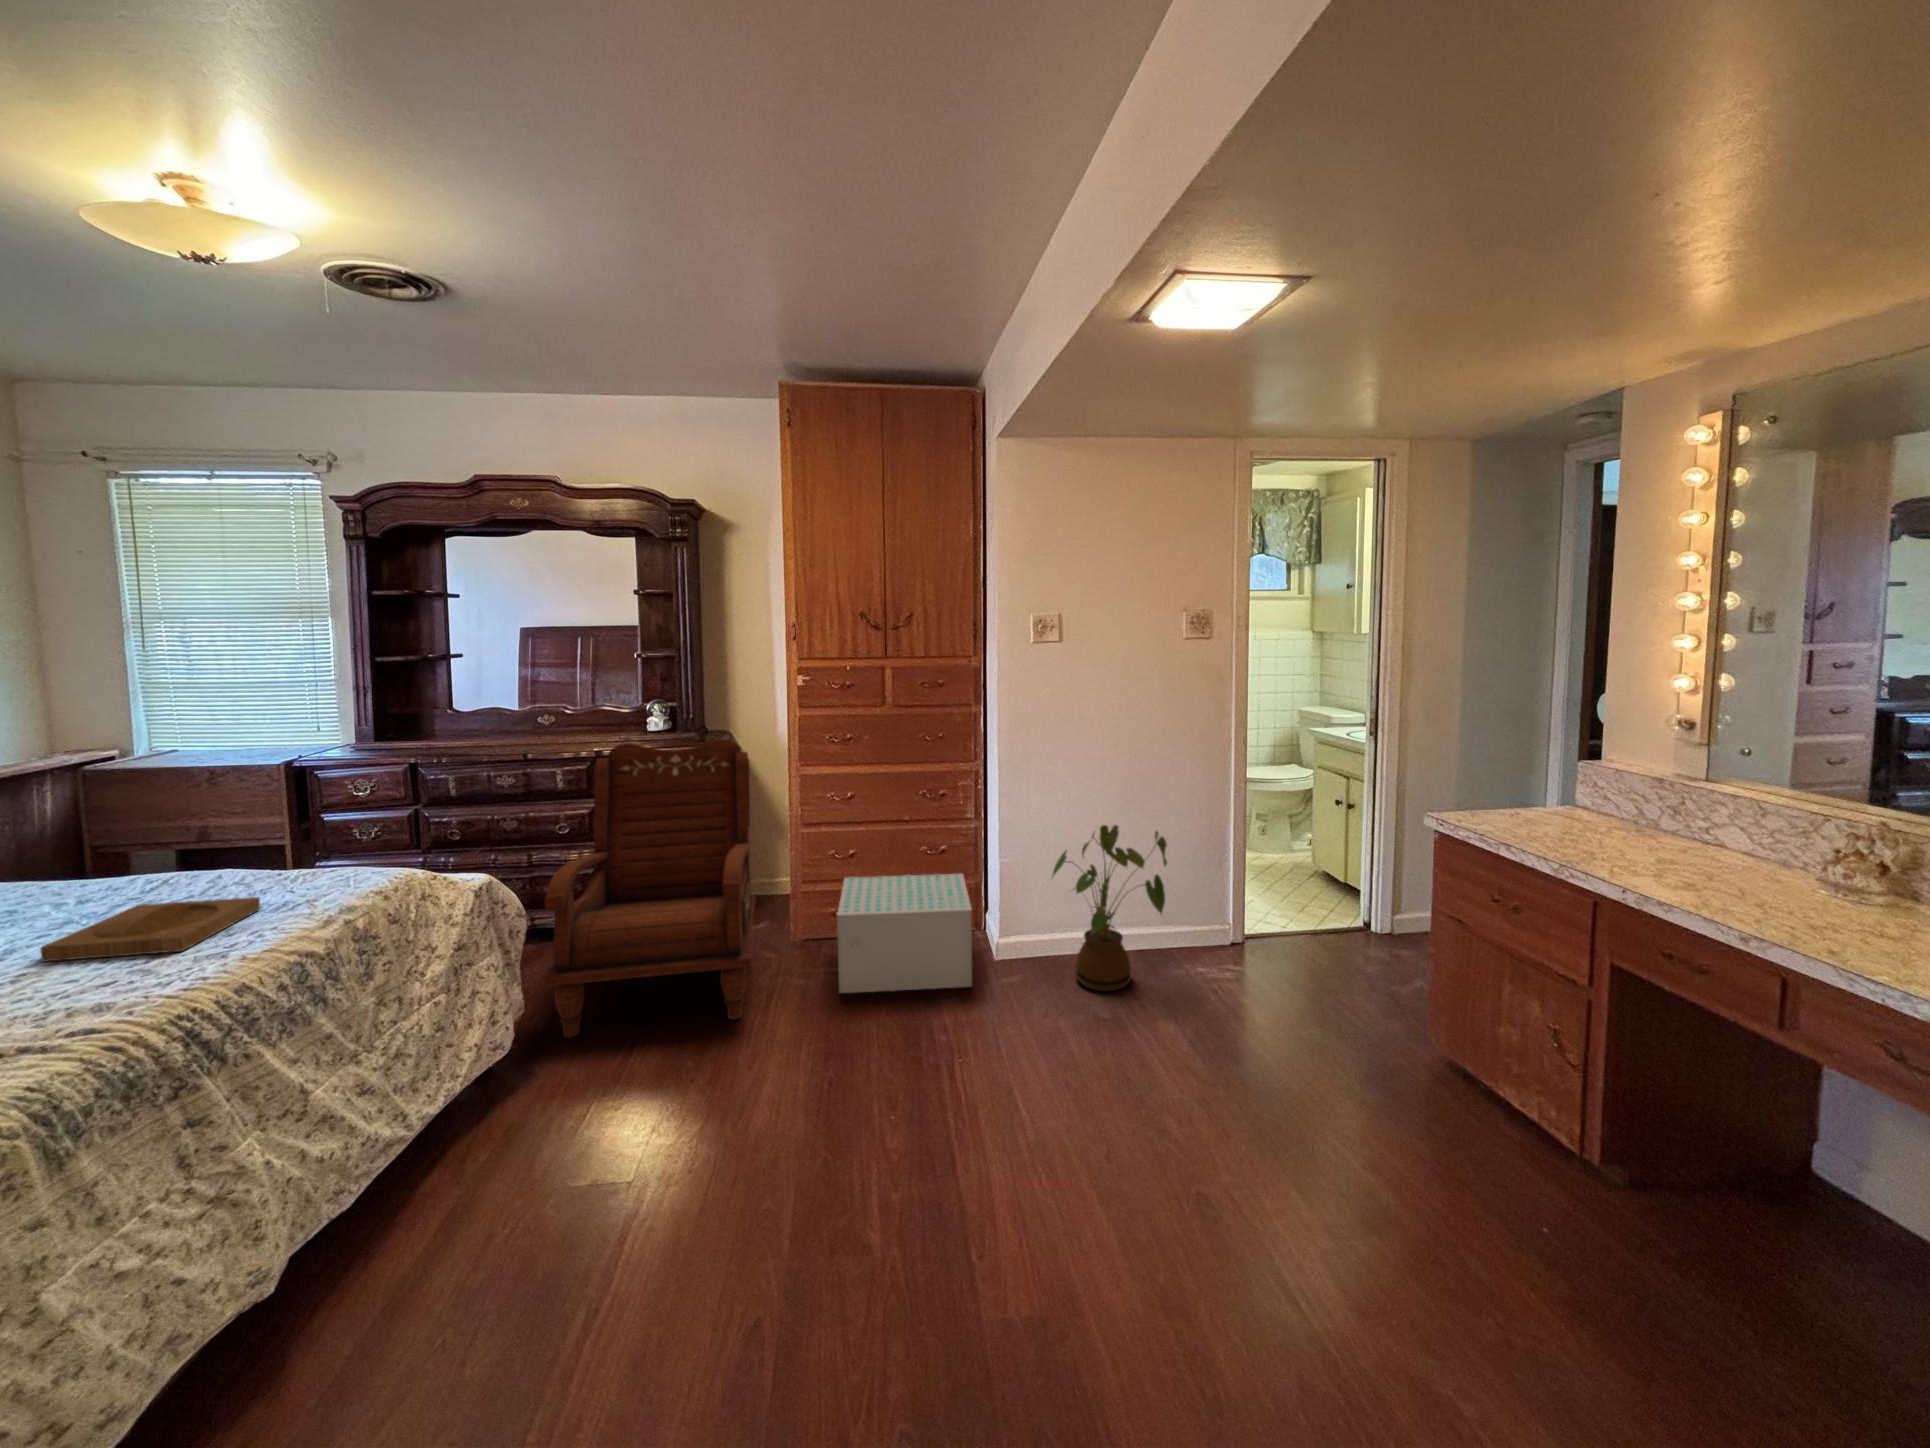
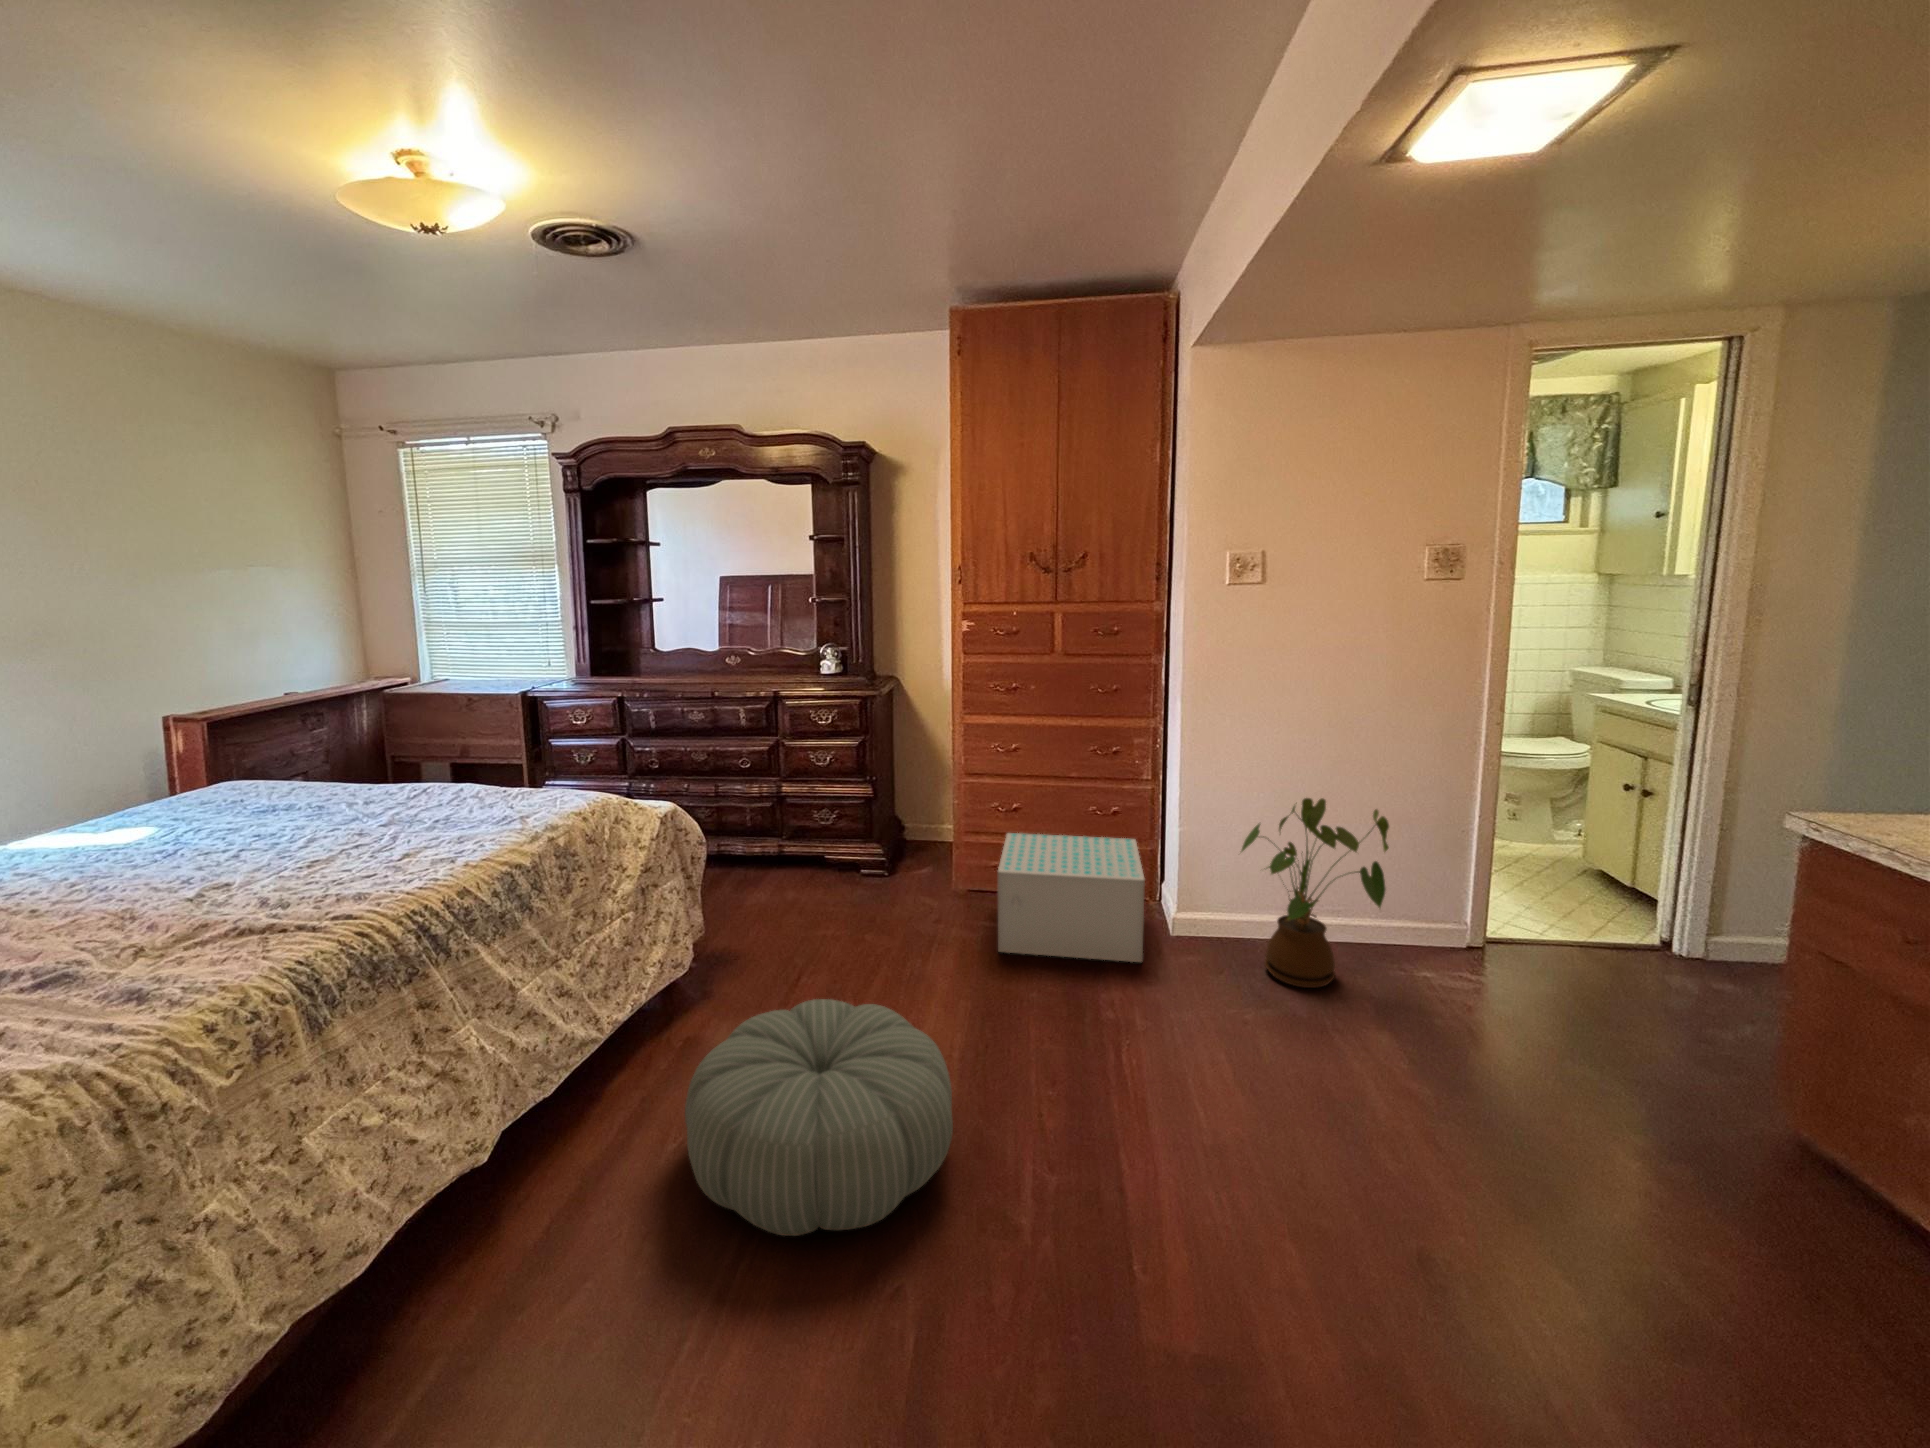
armchair: present [544,739,755,1037] -> none [720,685,914,965]
tray: present [41,897,260,962] -> none [328,809,487,853]
pouf: none [518,1056,803,1299] -> present [685,999,953,1236]

